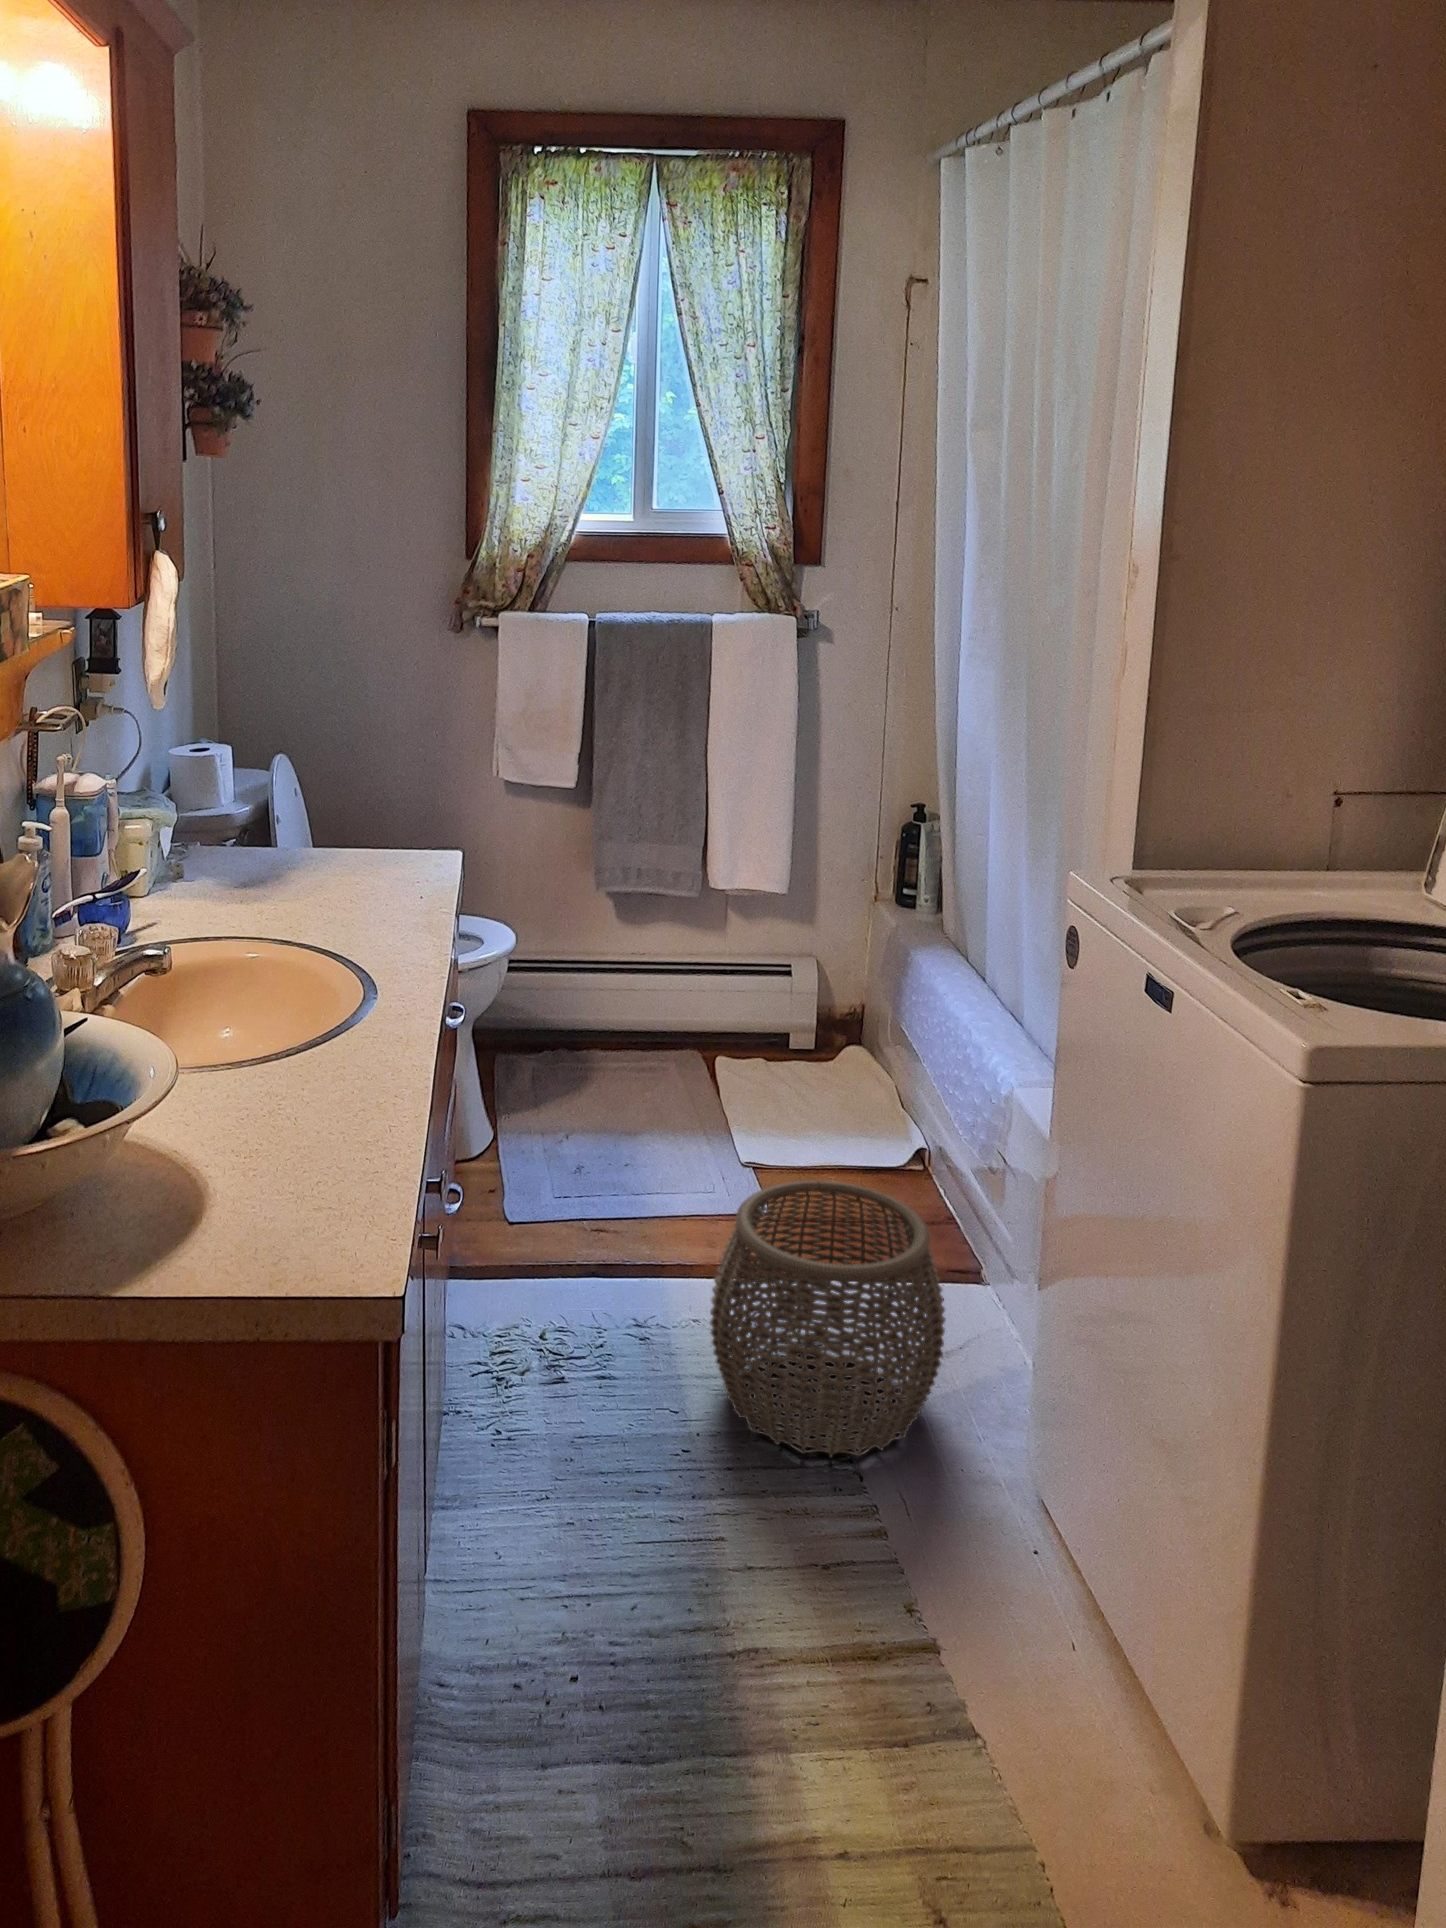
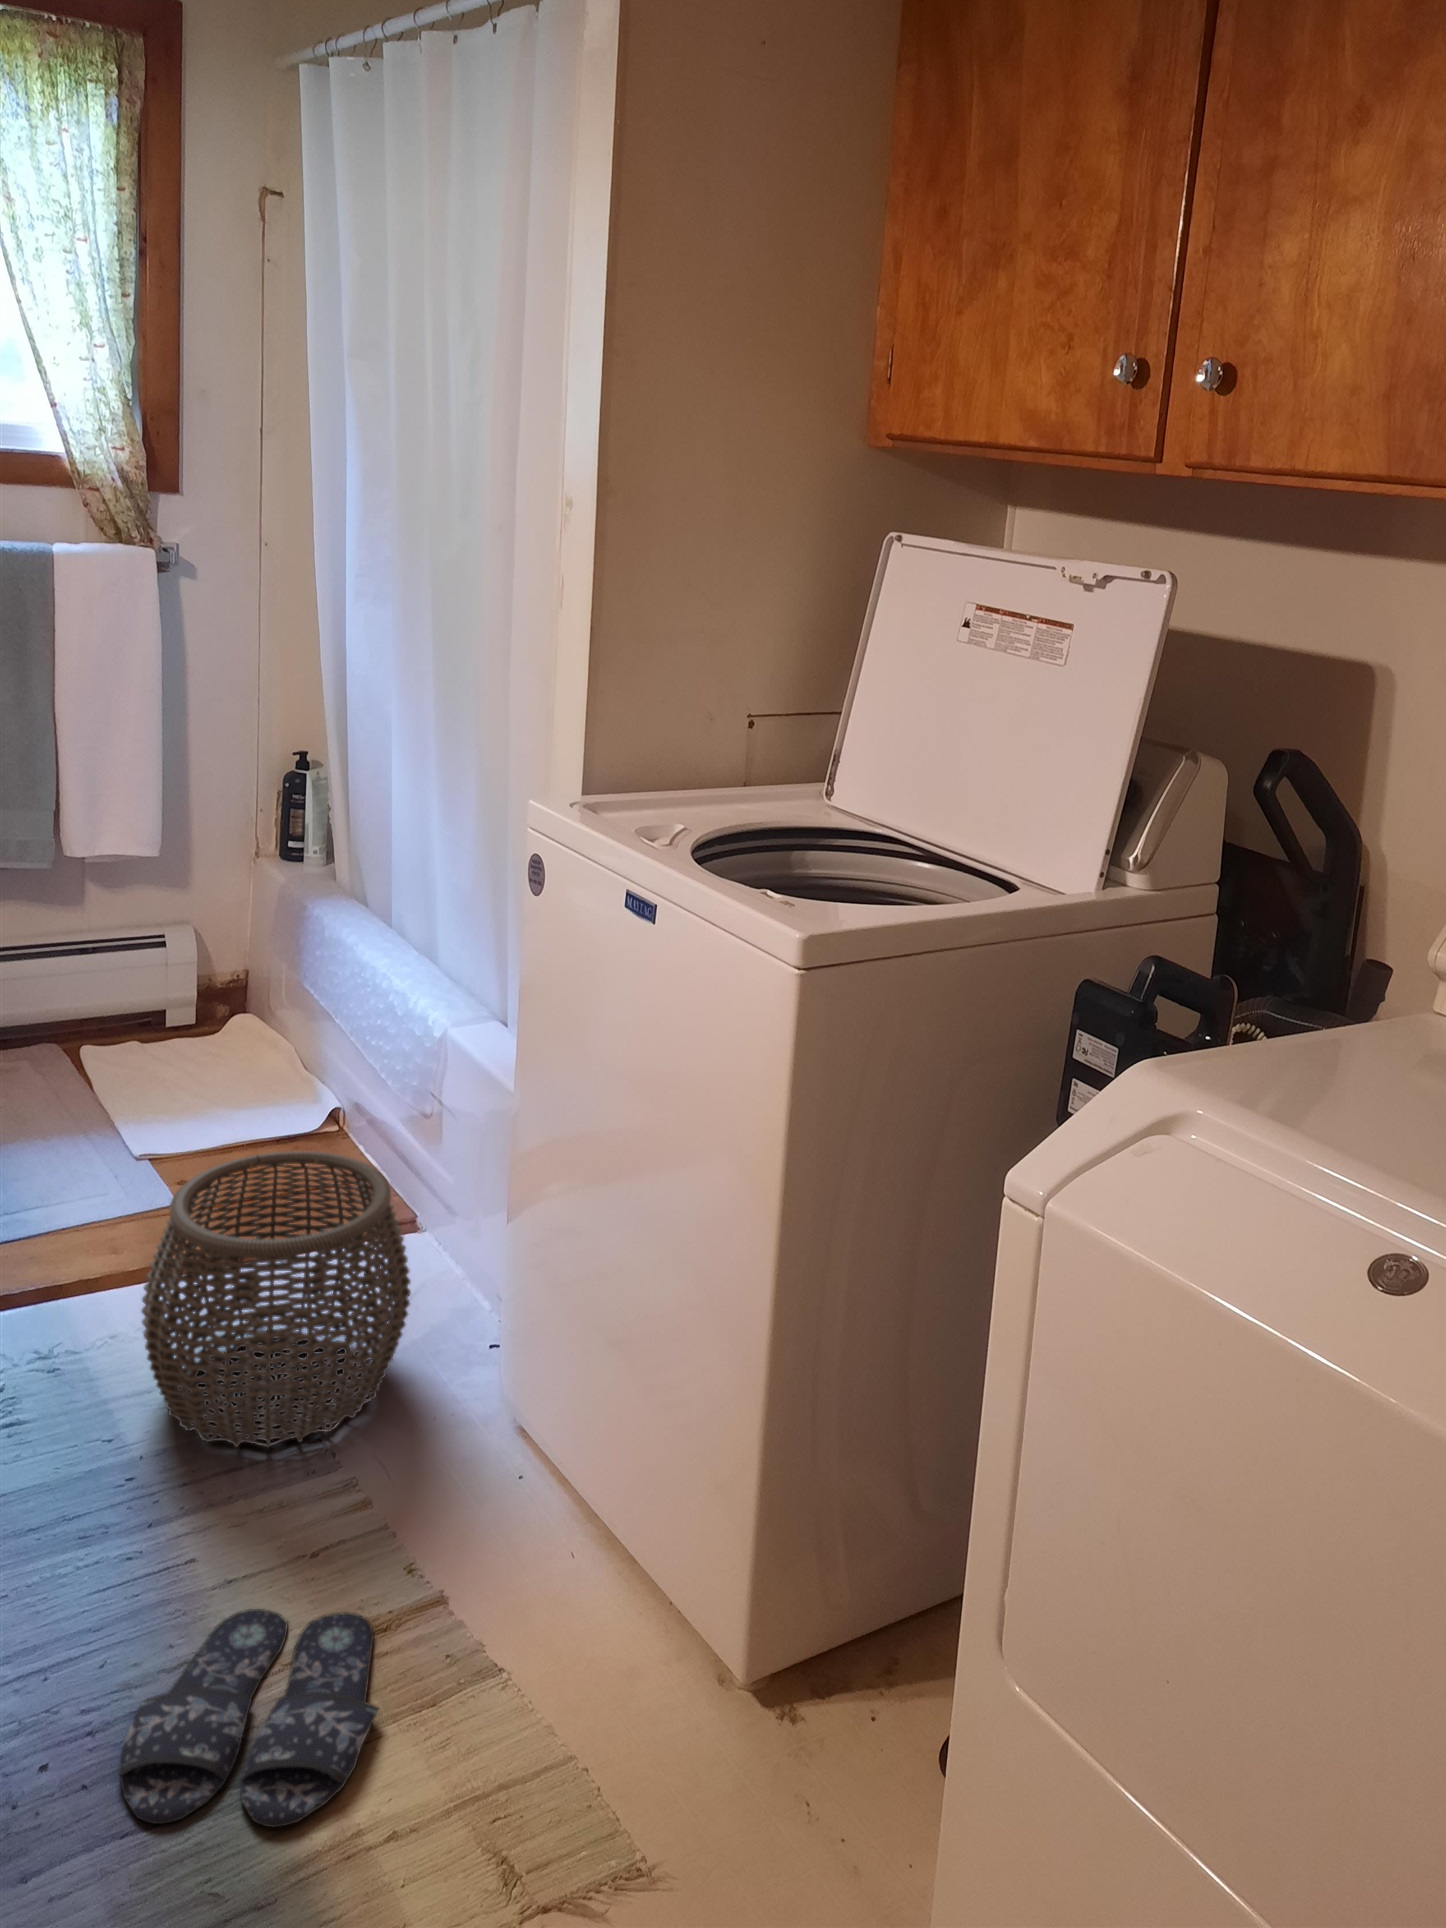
slippers: none [634,1592,862,1799] -> present [119,1609,379,1827]

